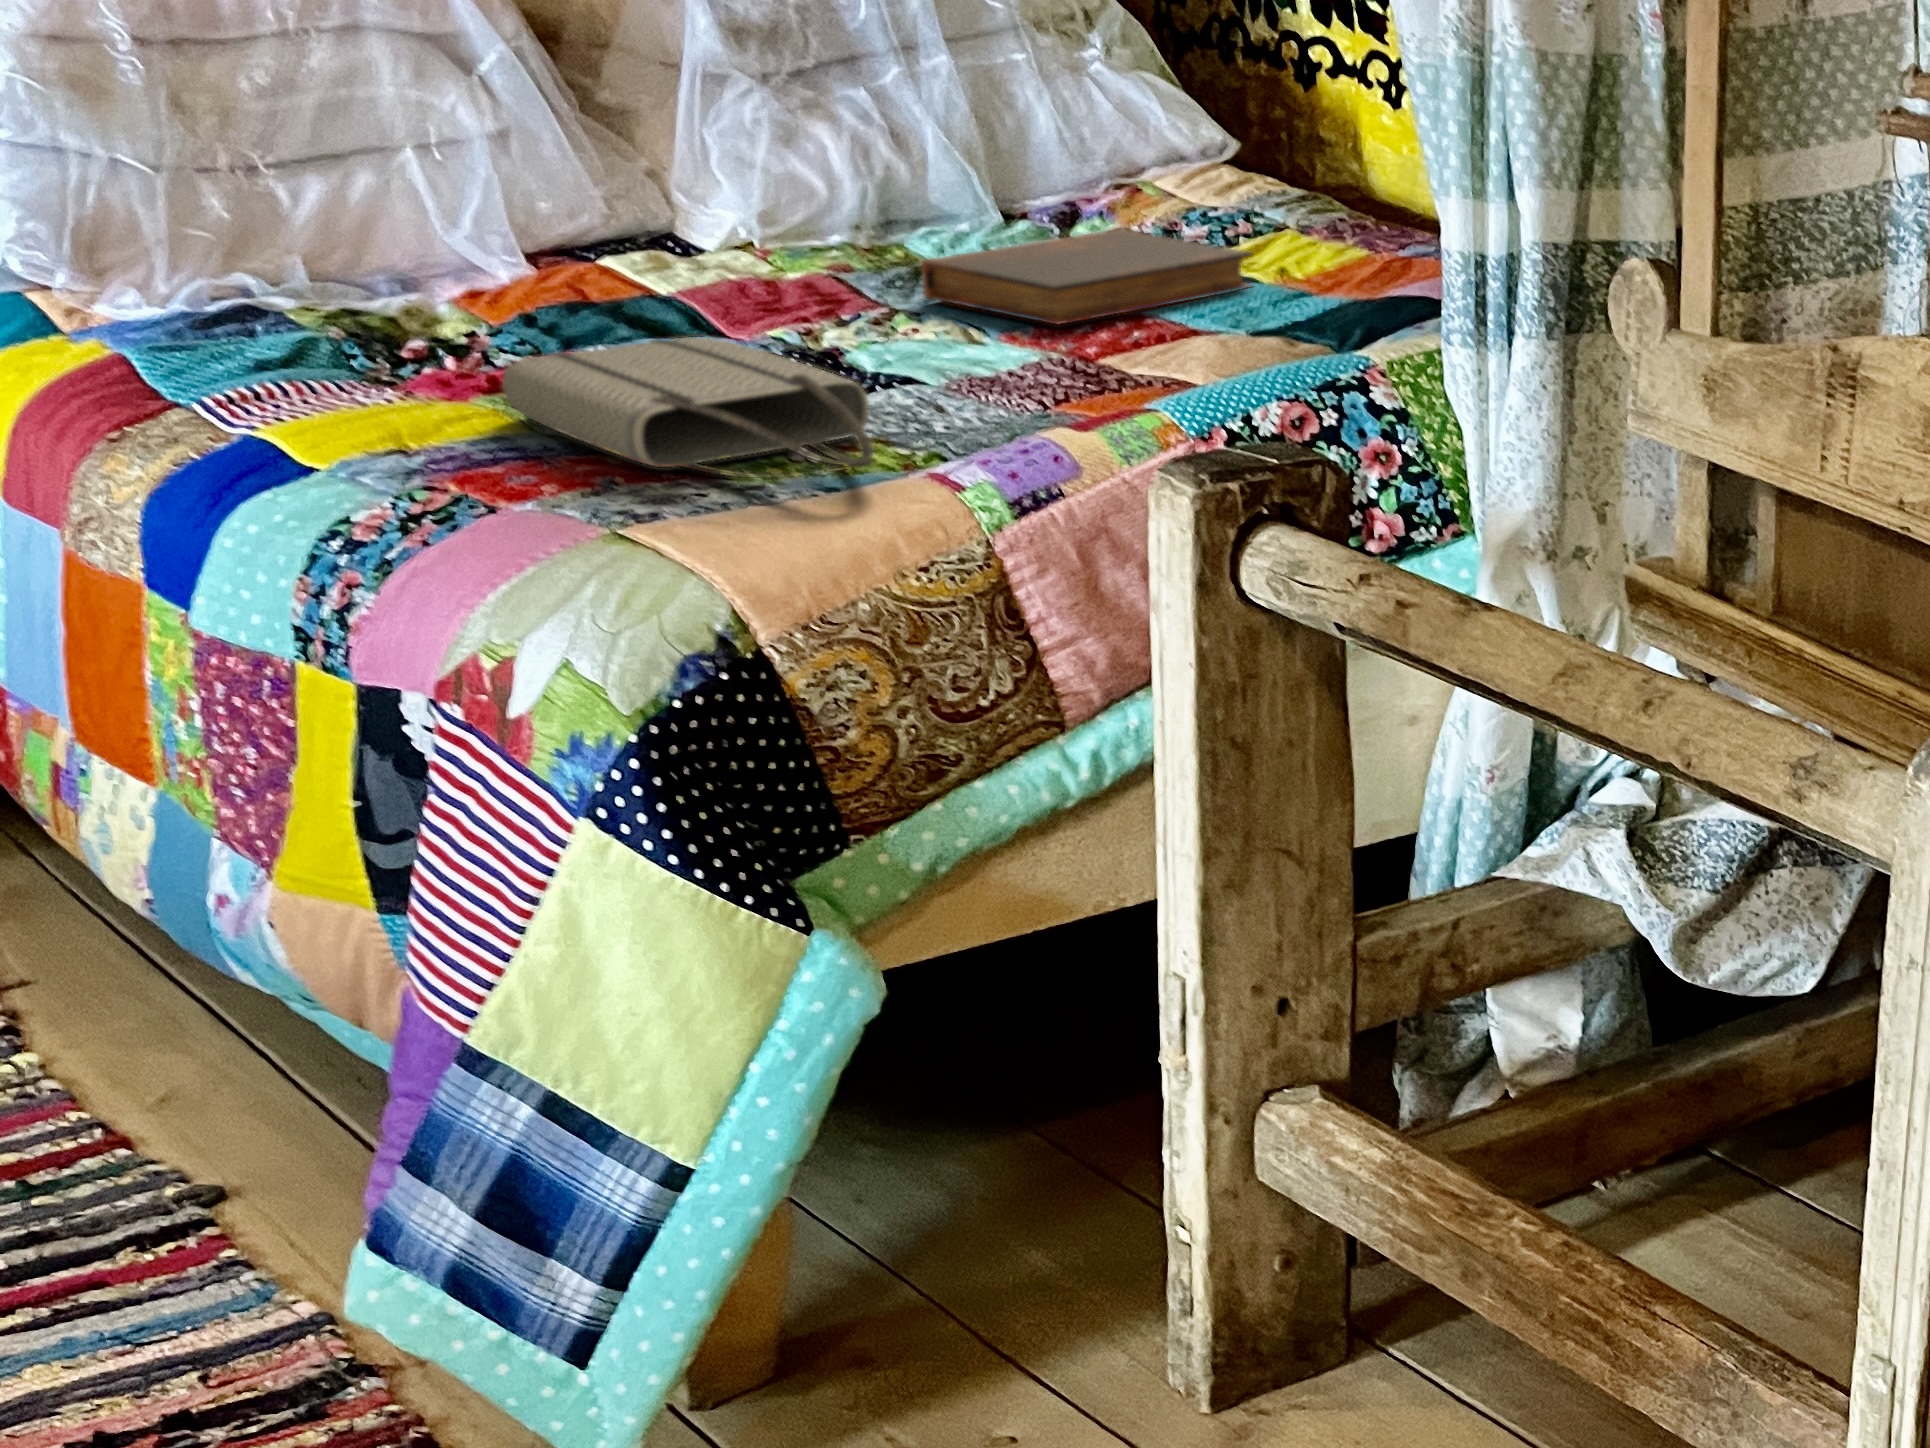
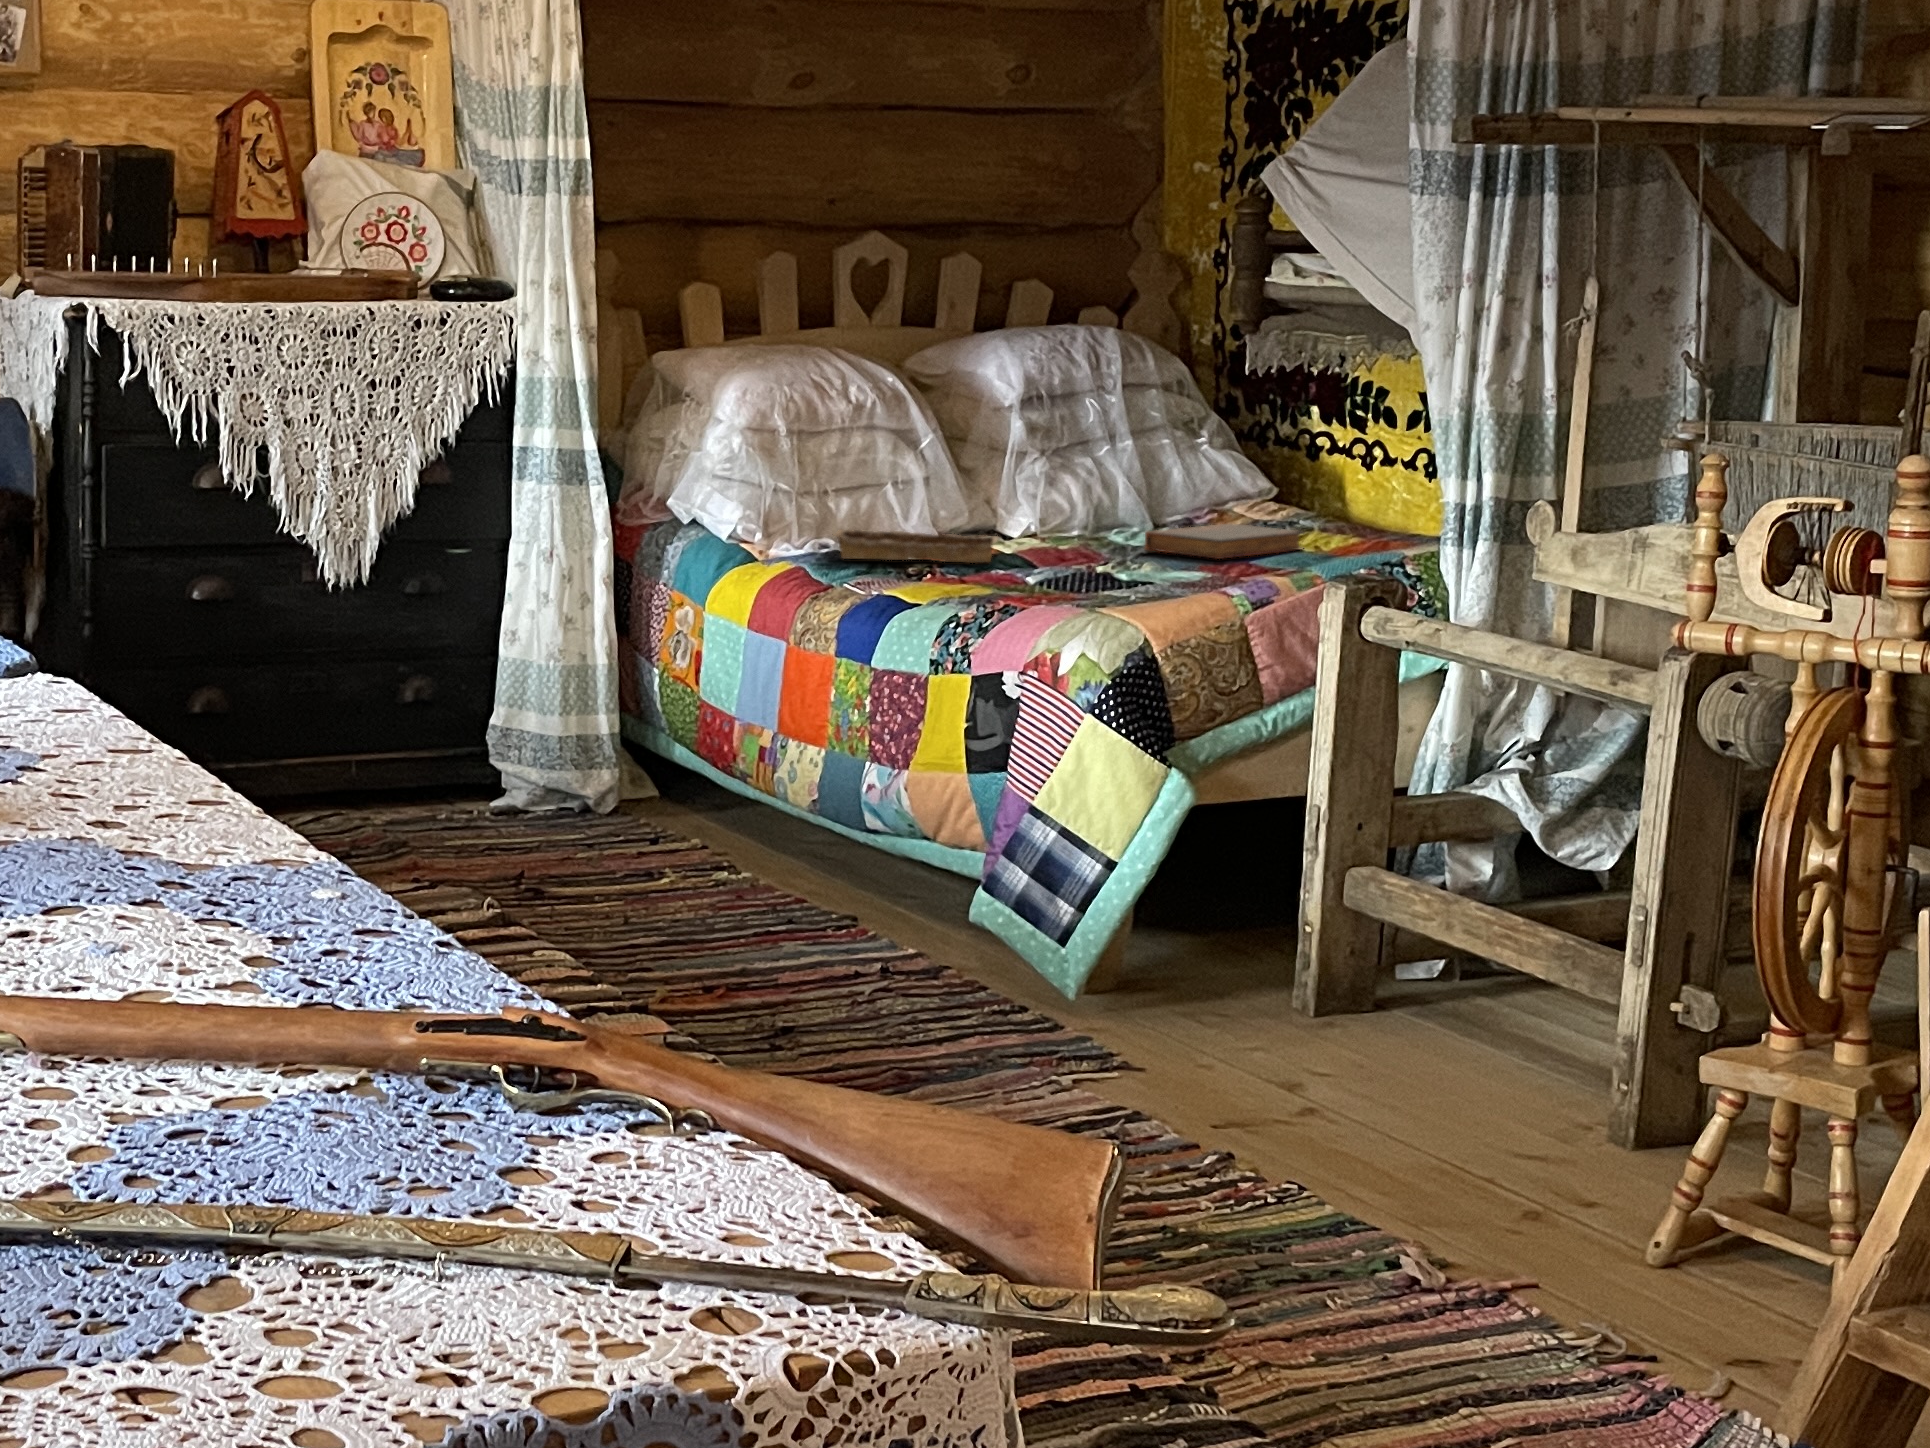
tray: none [184,260,614,342] -> present [834,529,999,563]
tote bag: present [502,337,874,478] -> none [996,553,1183,599]

